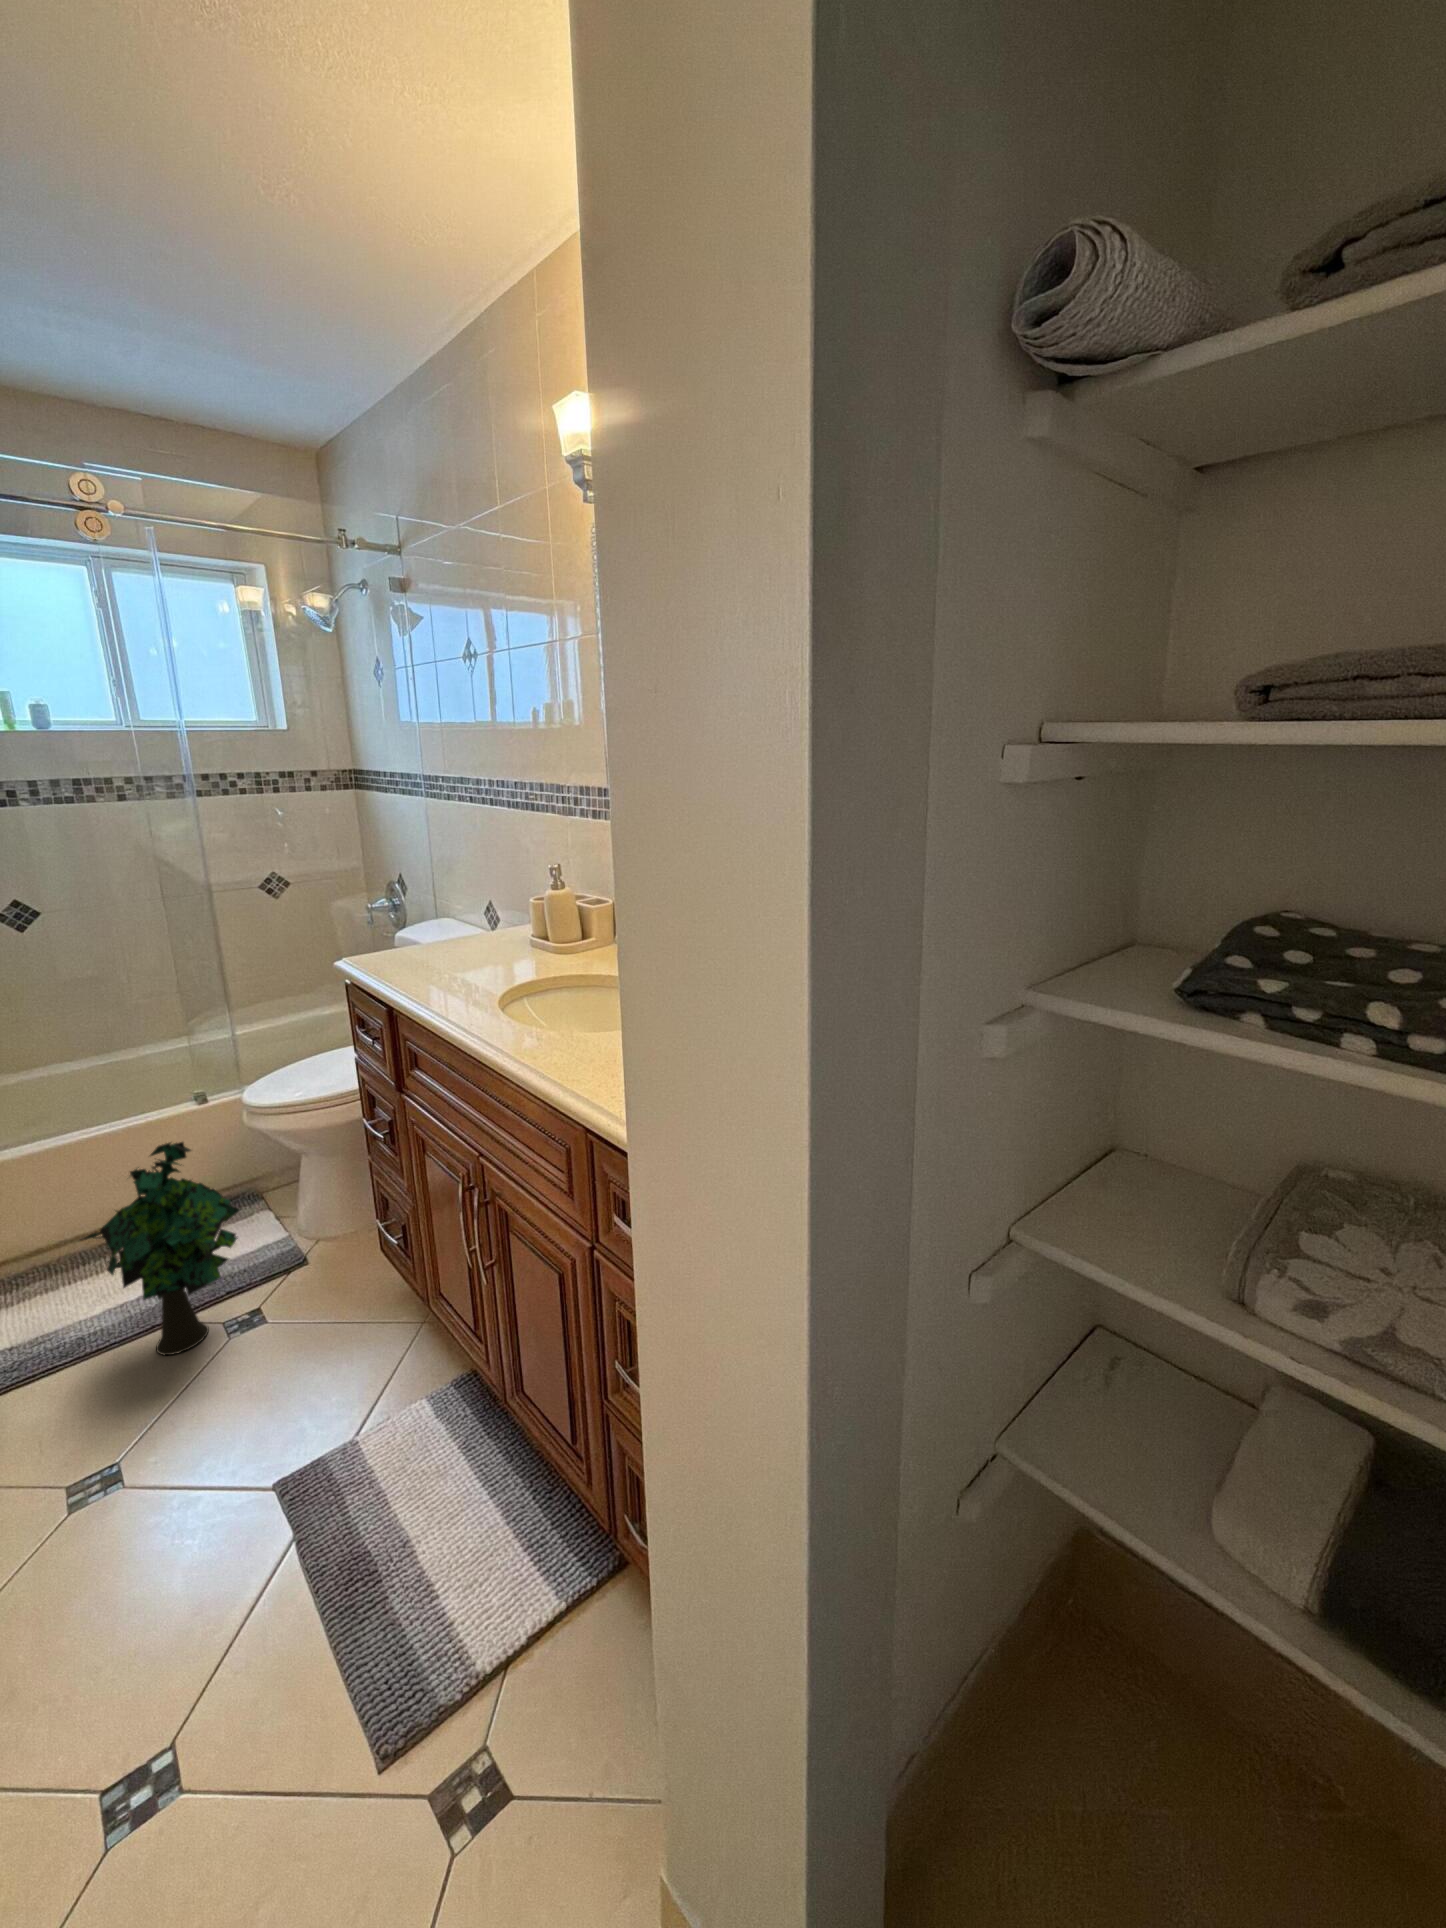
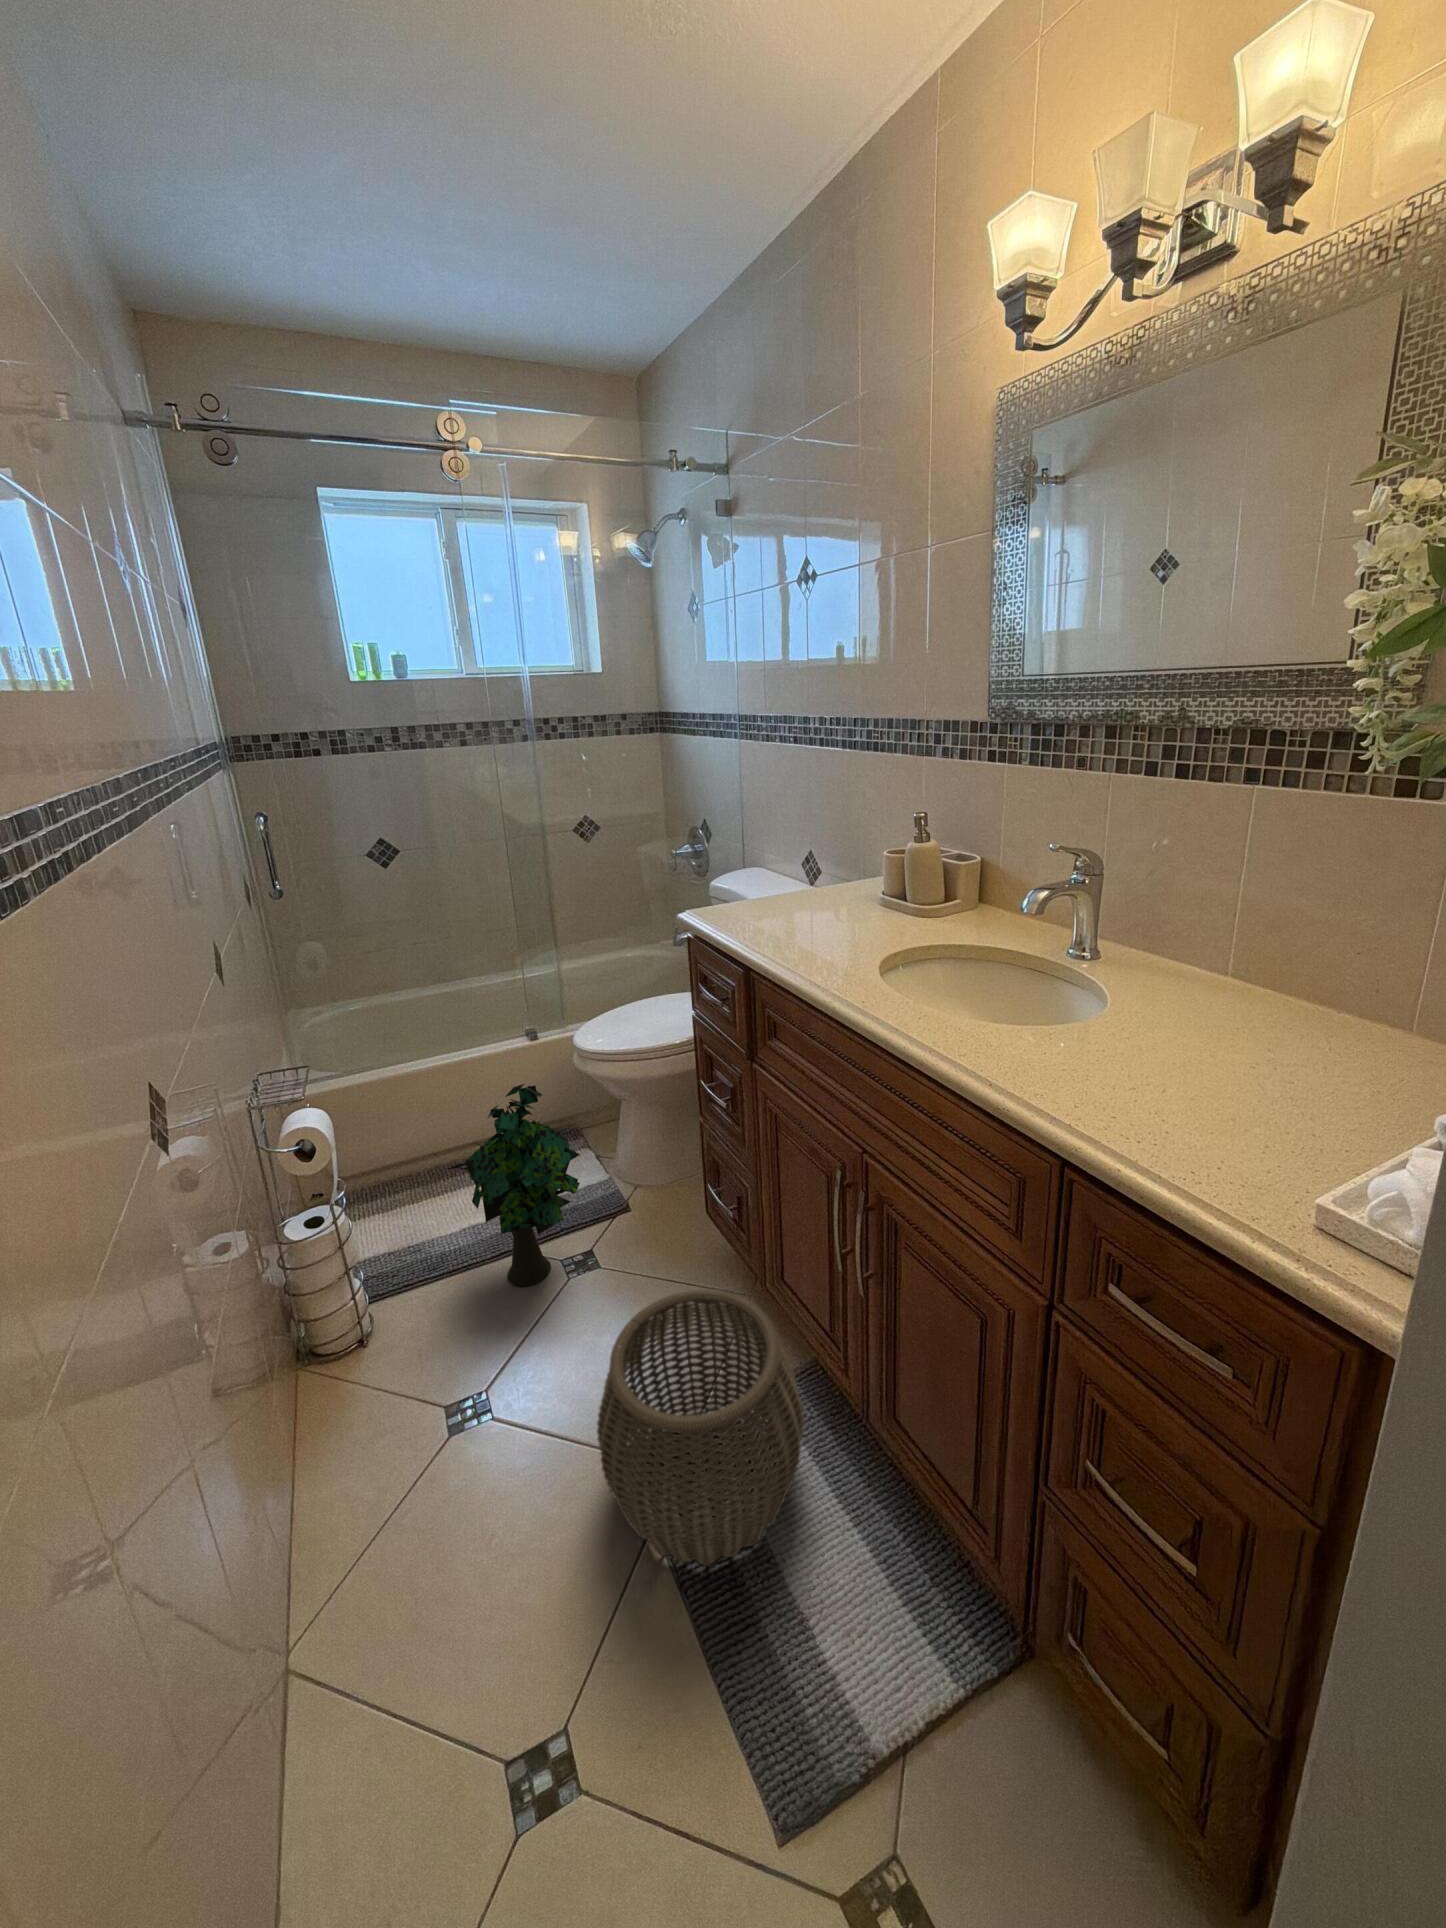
woven basket: none [229,1309,446,1567] -> present [597,1290,804,1565]

